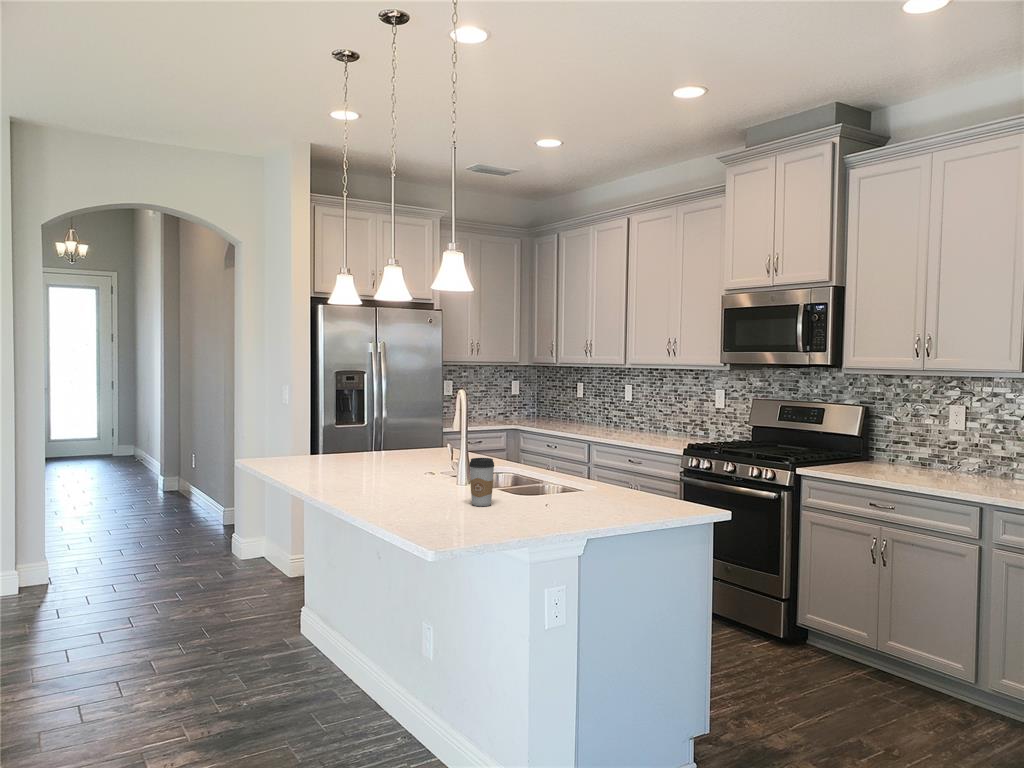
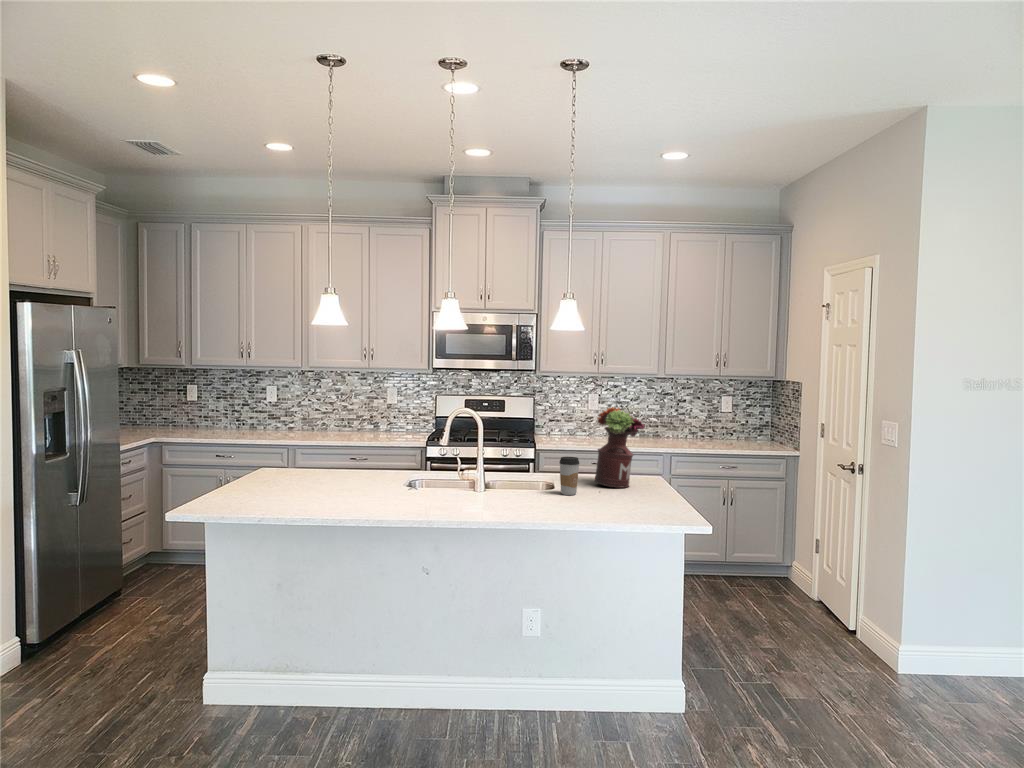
flower arrangement: none [543,400,619,513] -> present [595,407,645,487]

